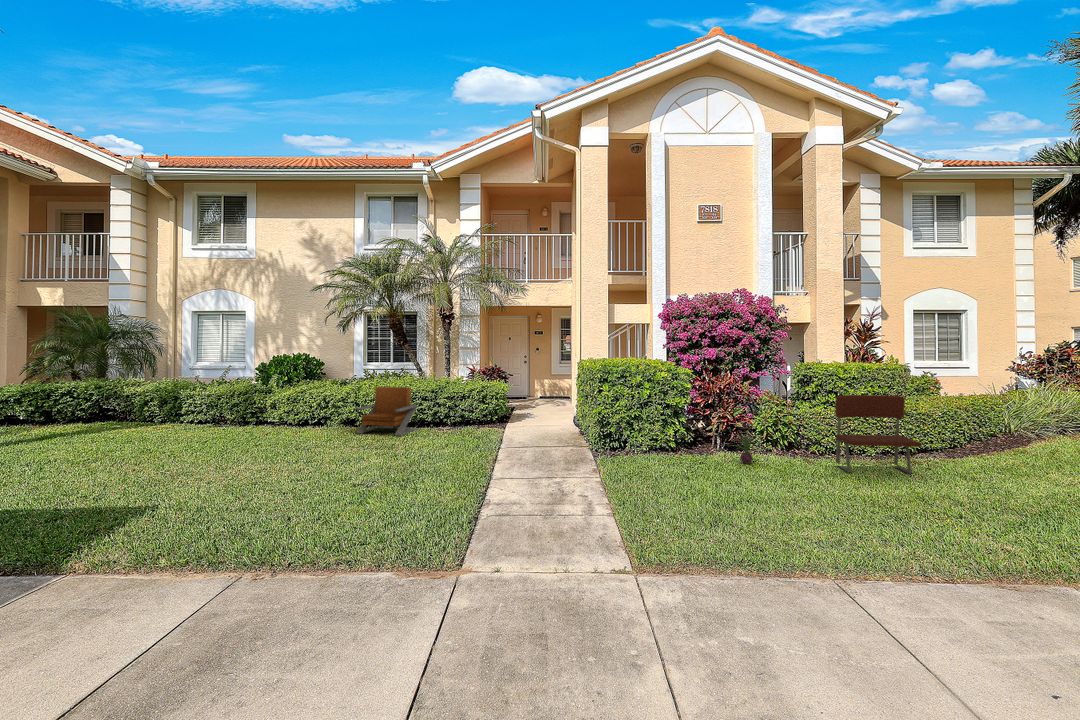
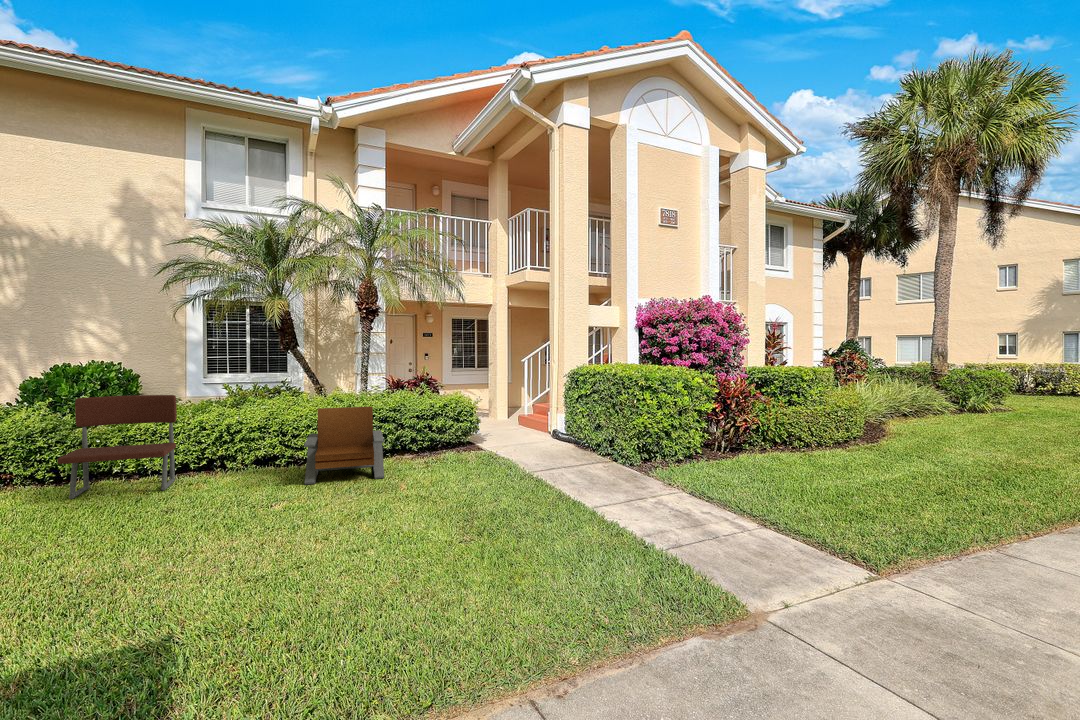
bench: present [835,395,922,474] -> present [58,395,177,499]
decorative plant: present [737,430,753,464] -> none [768,422,802,455]

